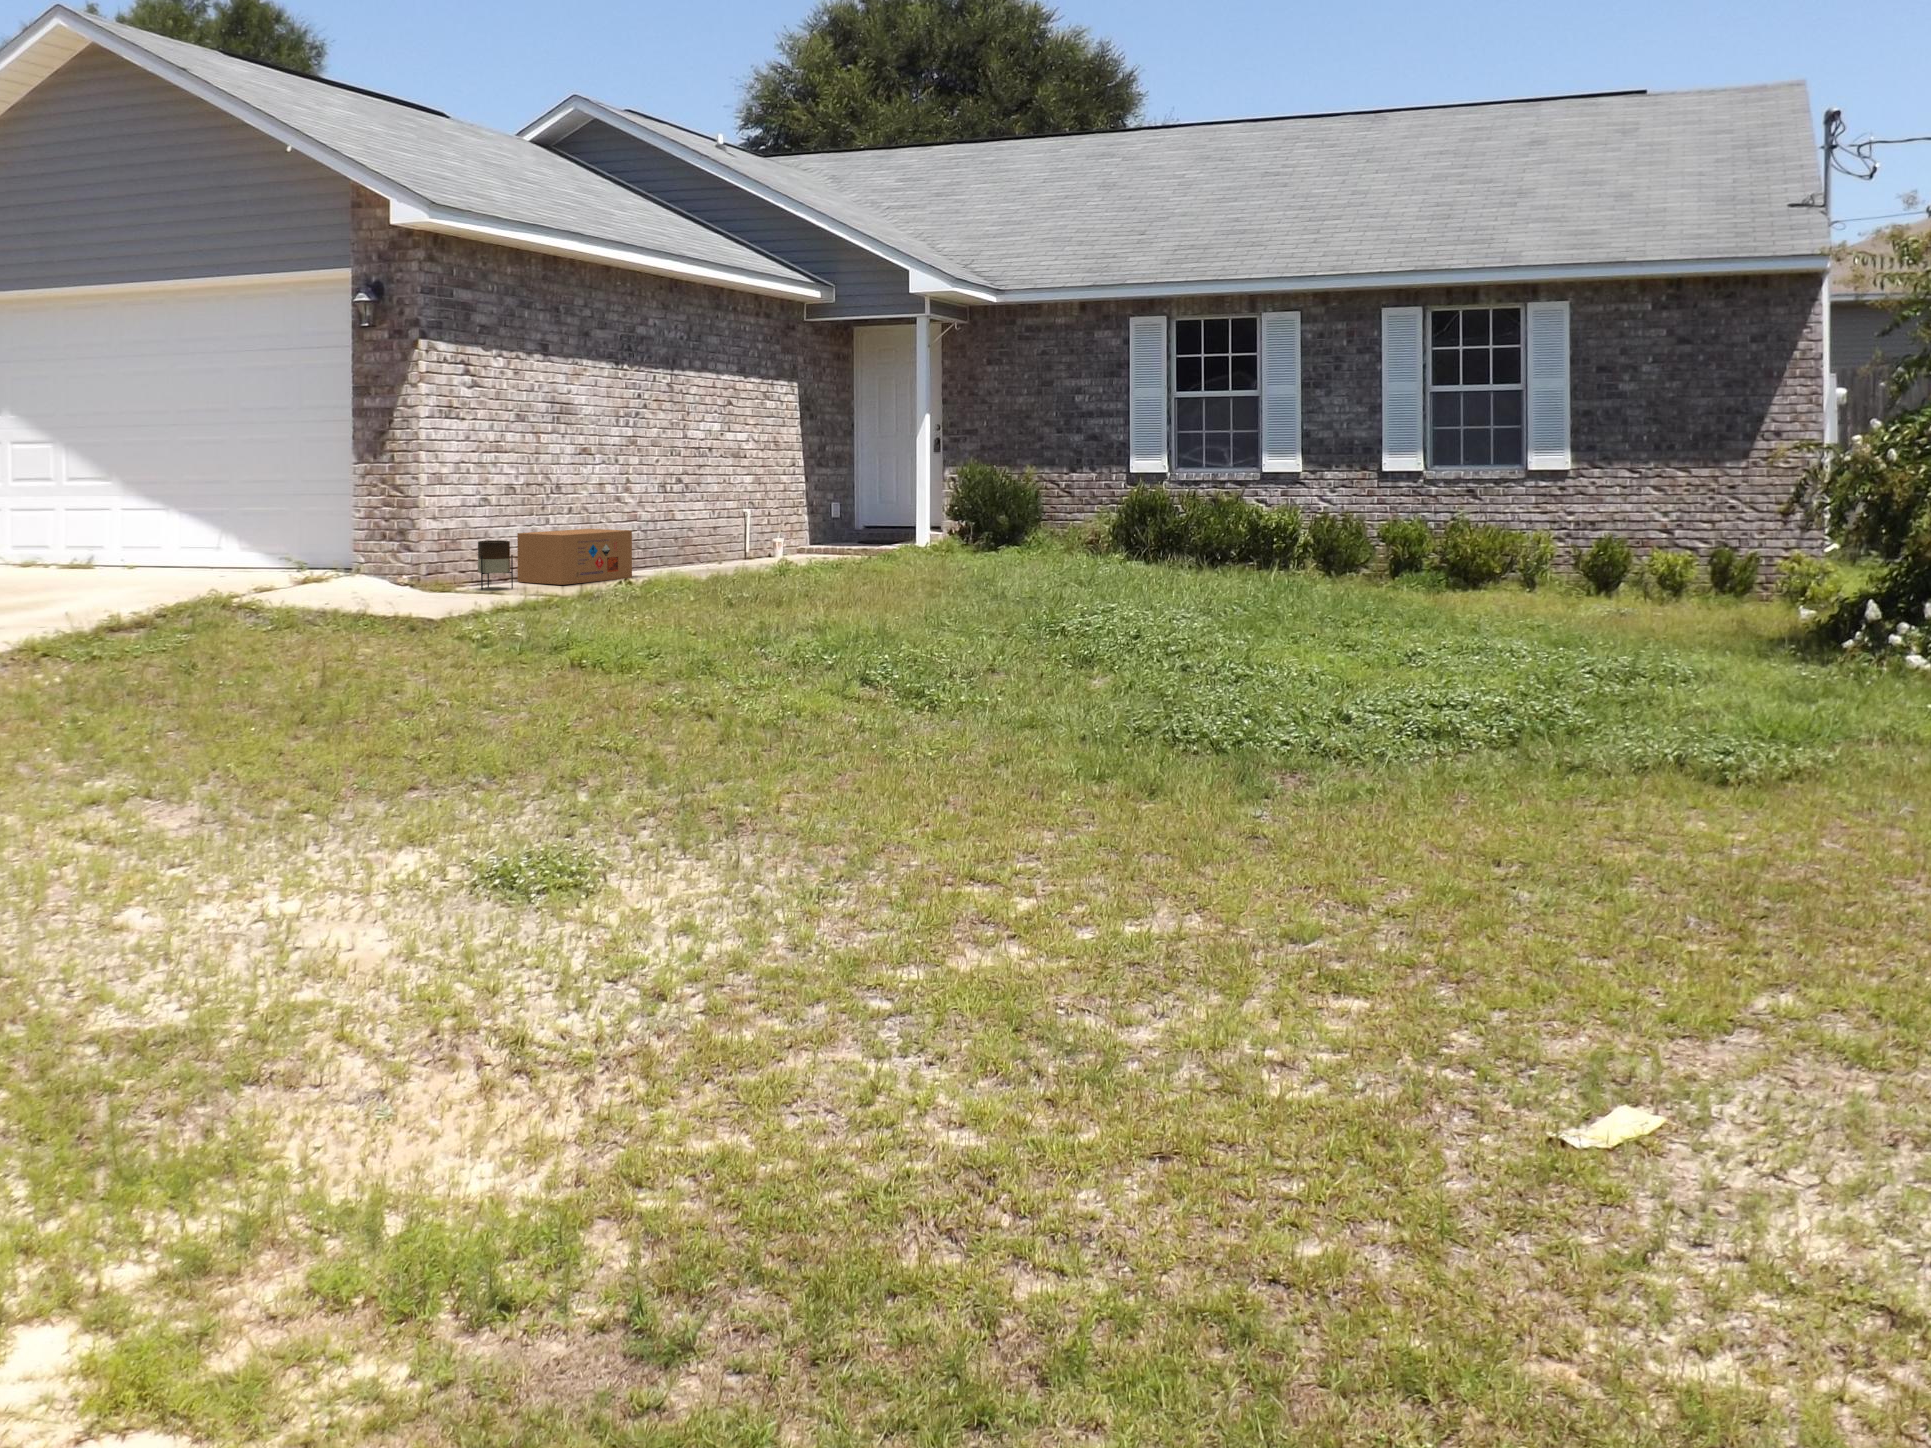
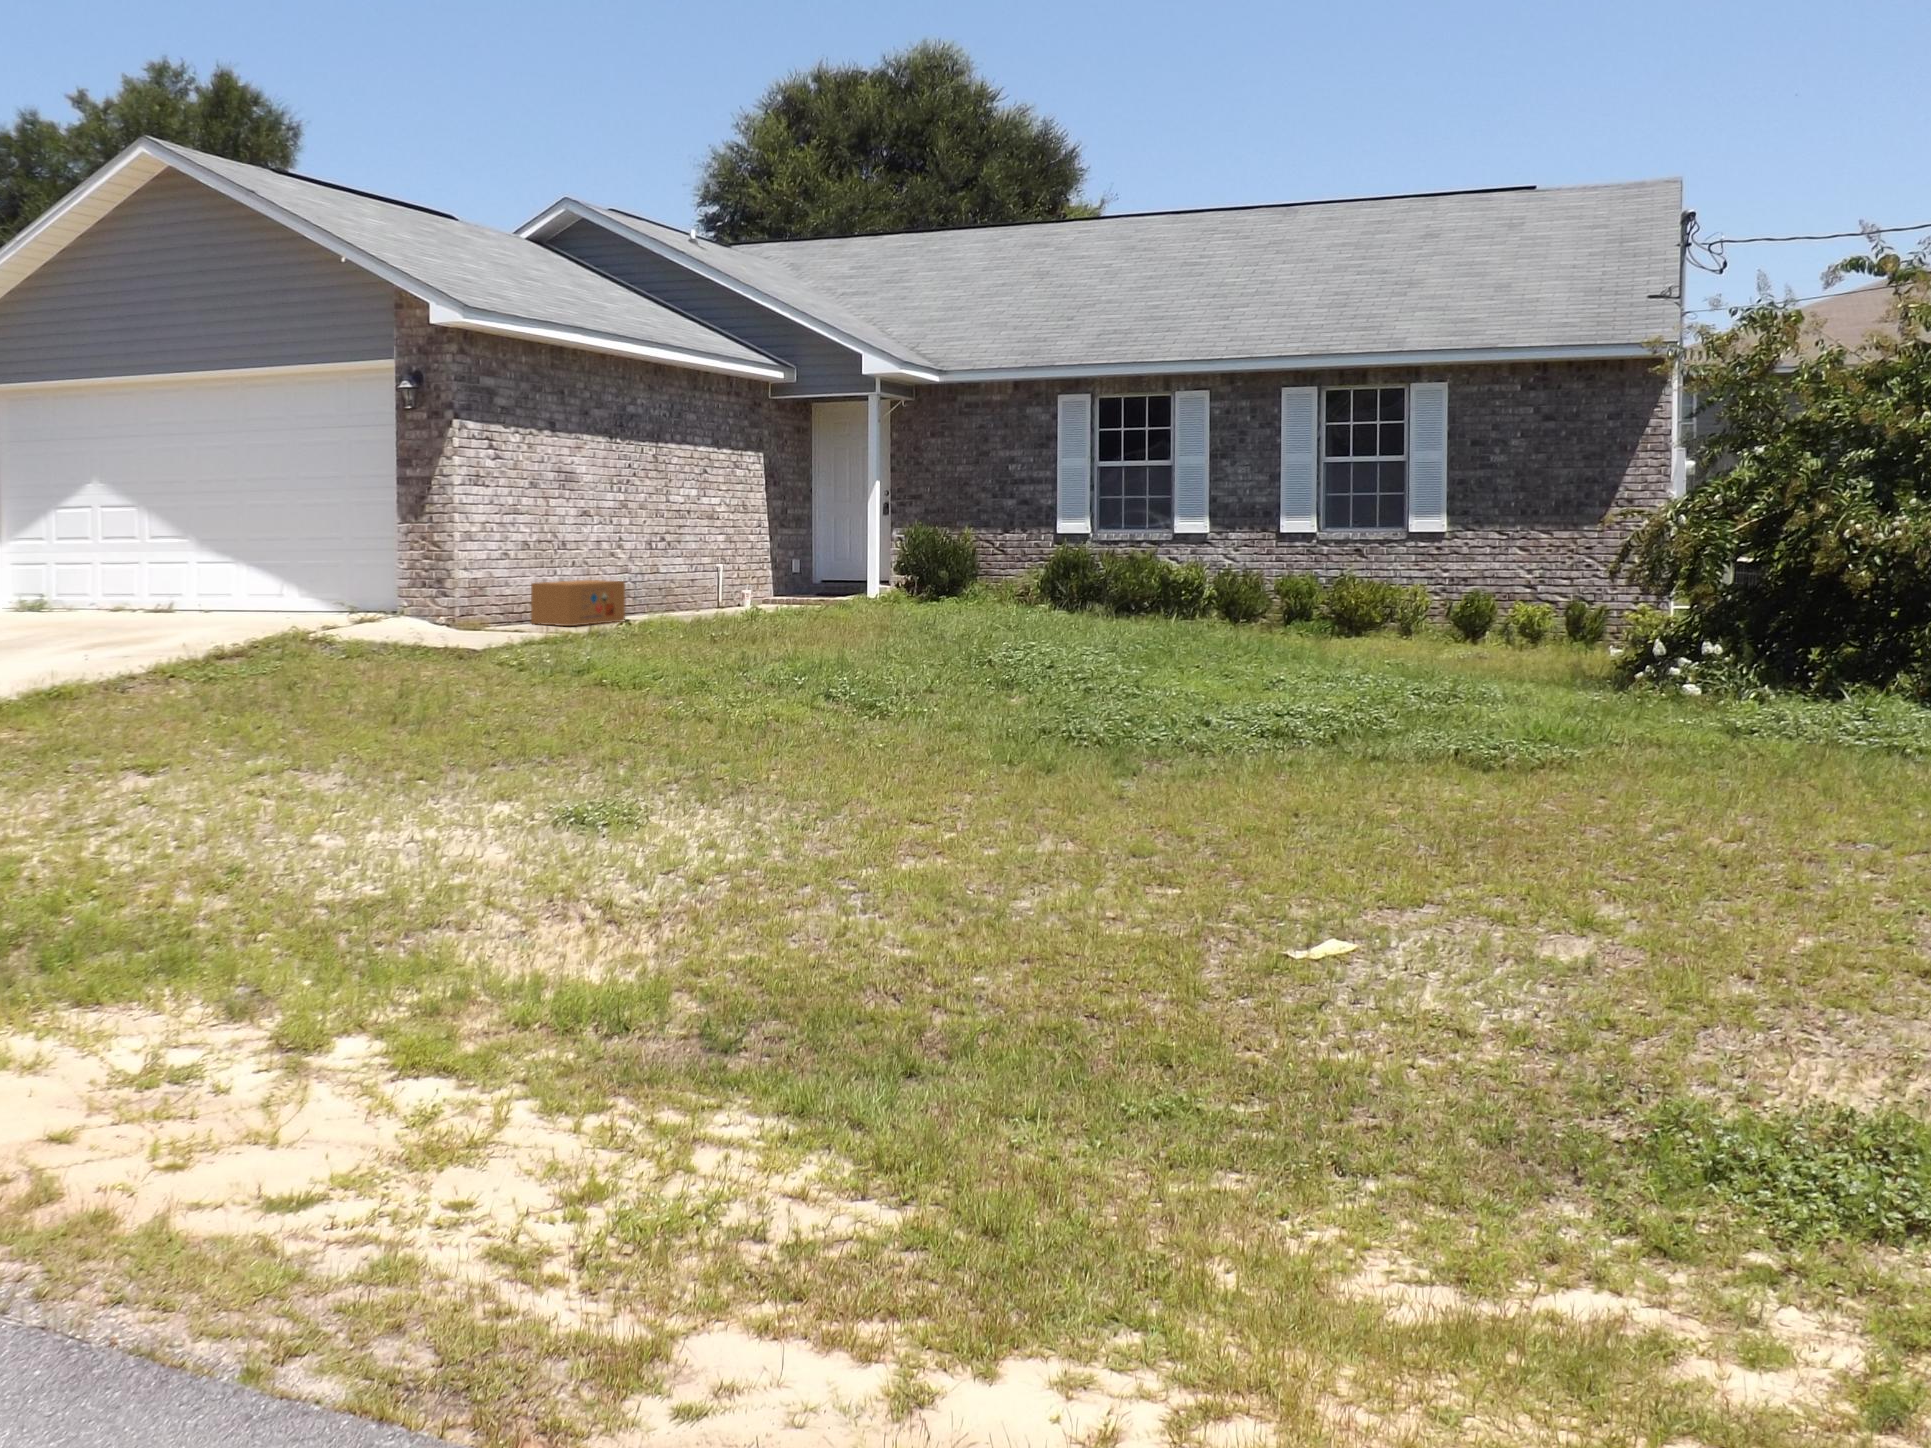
planter: present [478,540,513,590] -> none [500,589,529,630]

